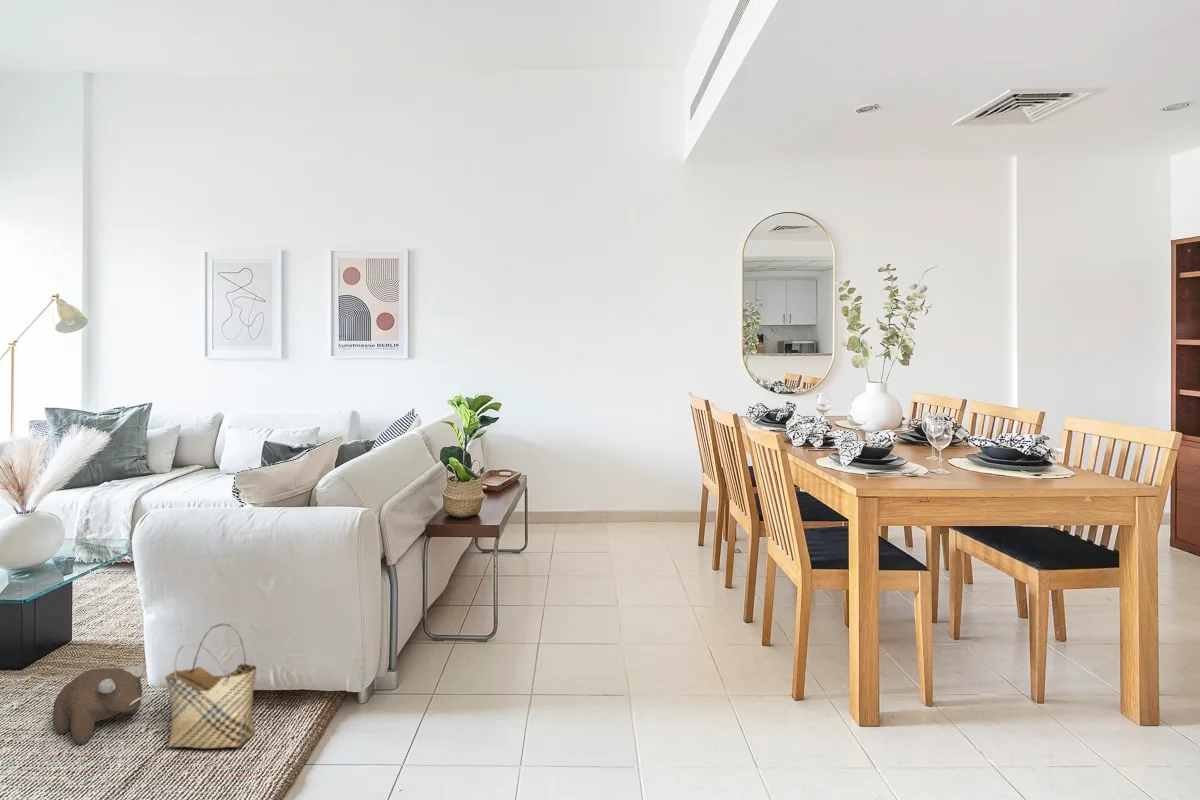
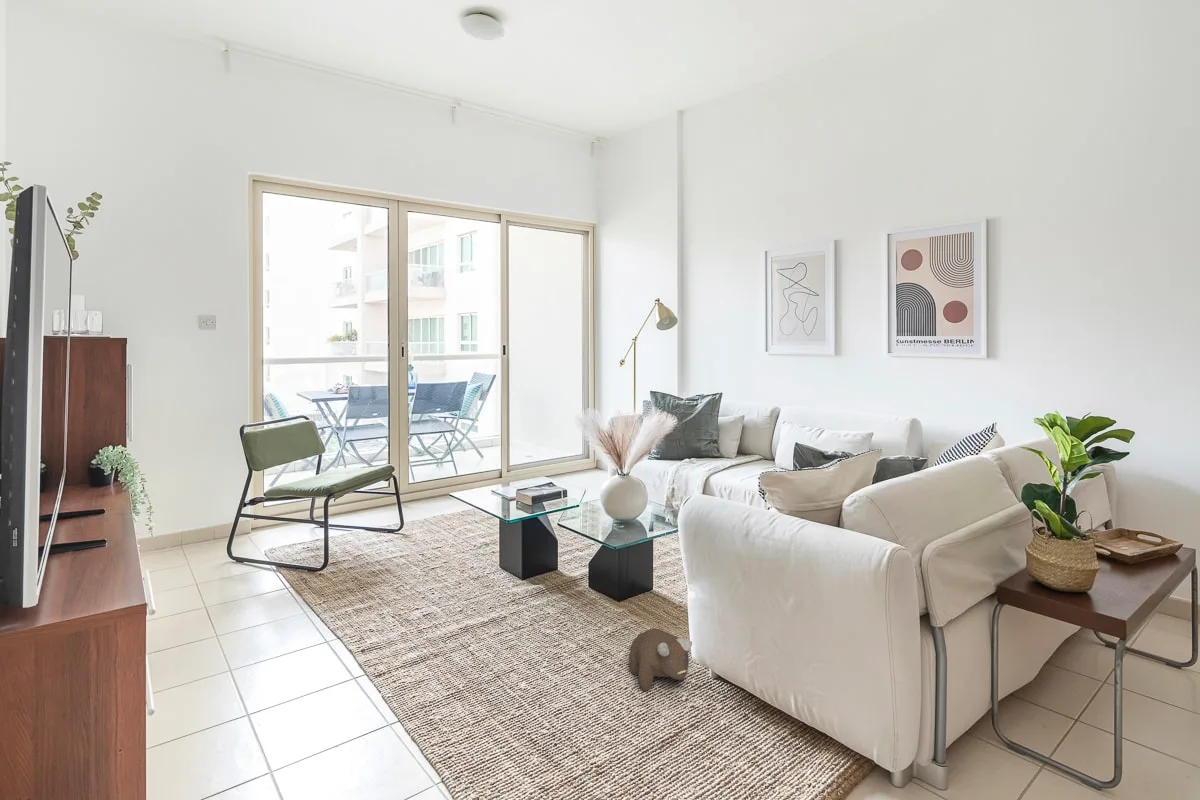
woven basket: present [165,624,256,748] -> none [701,629,780,763]

